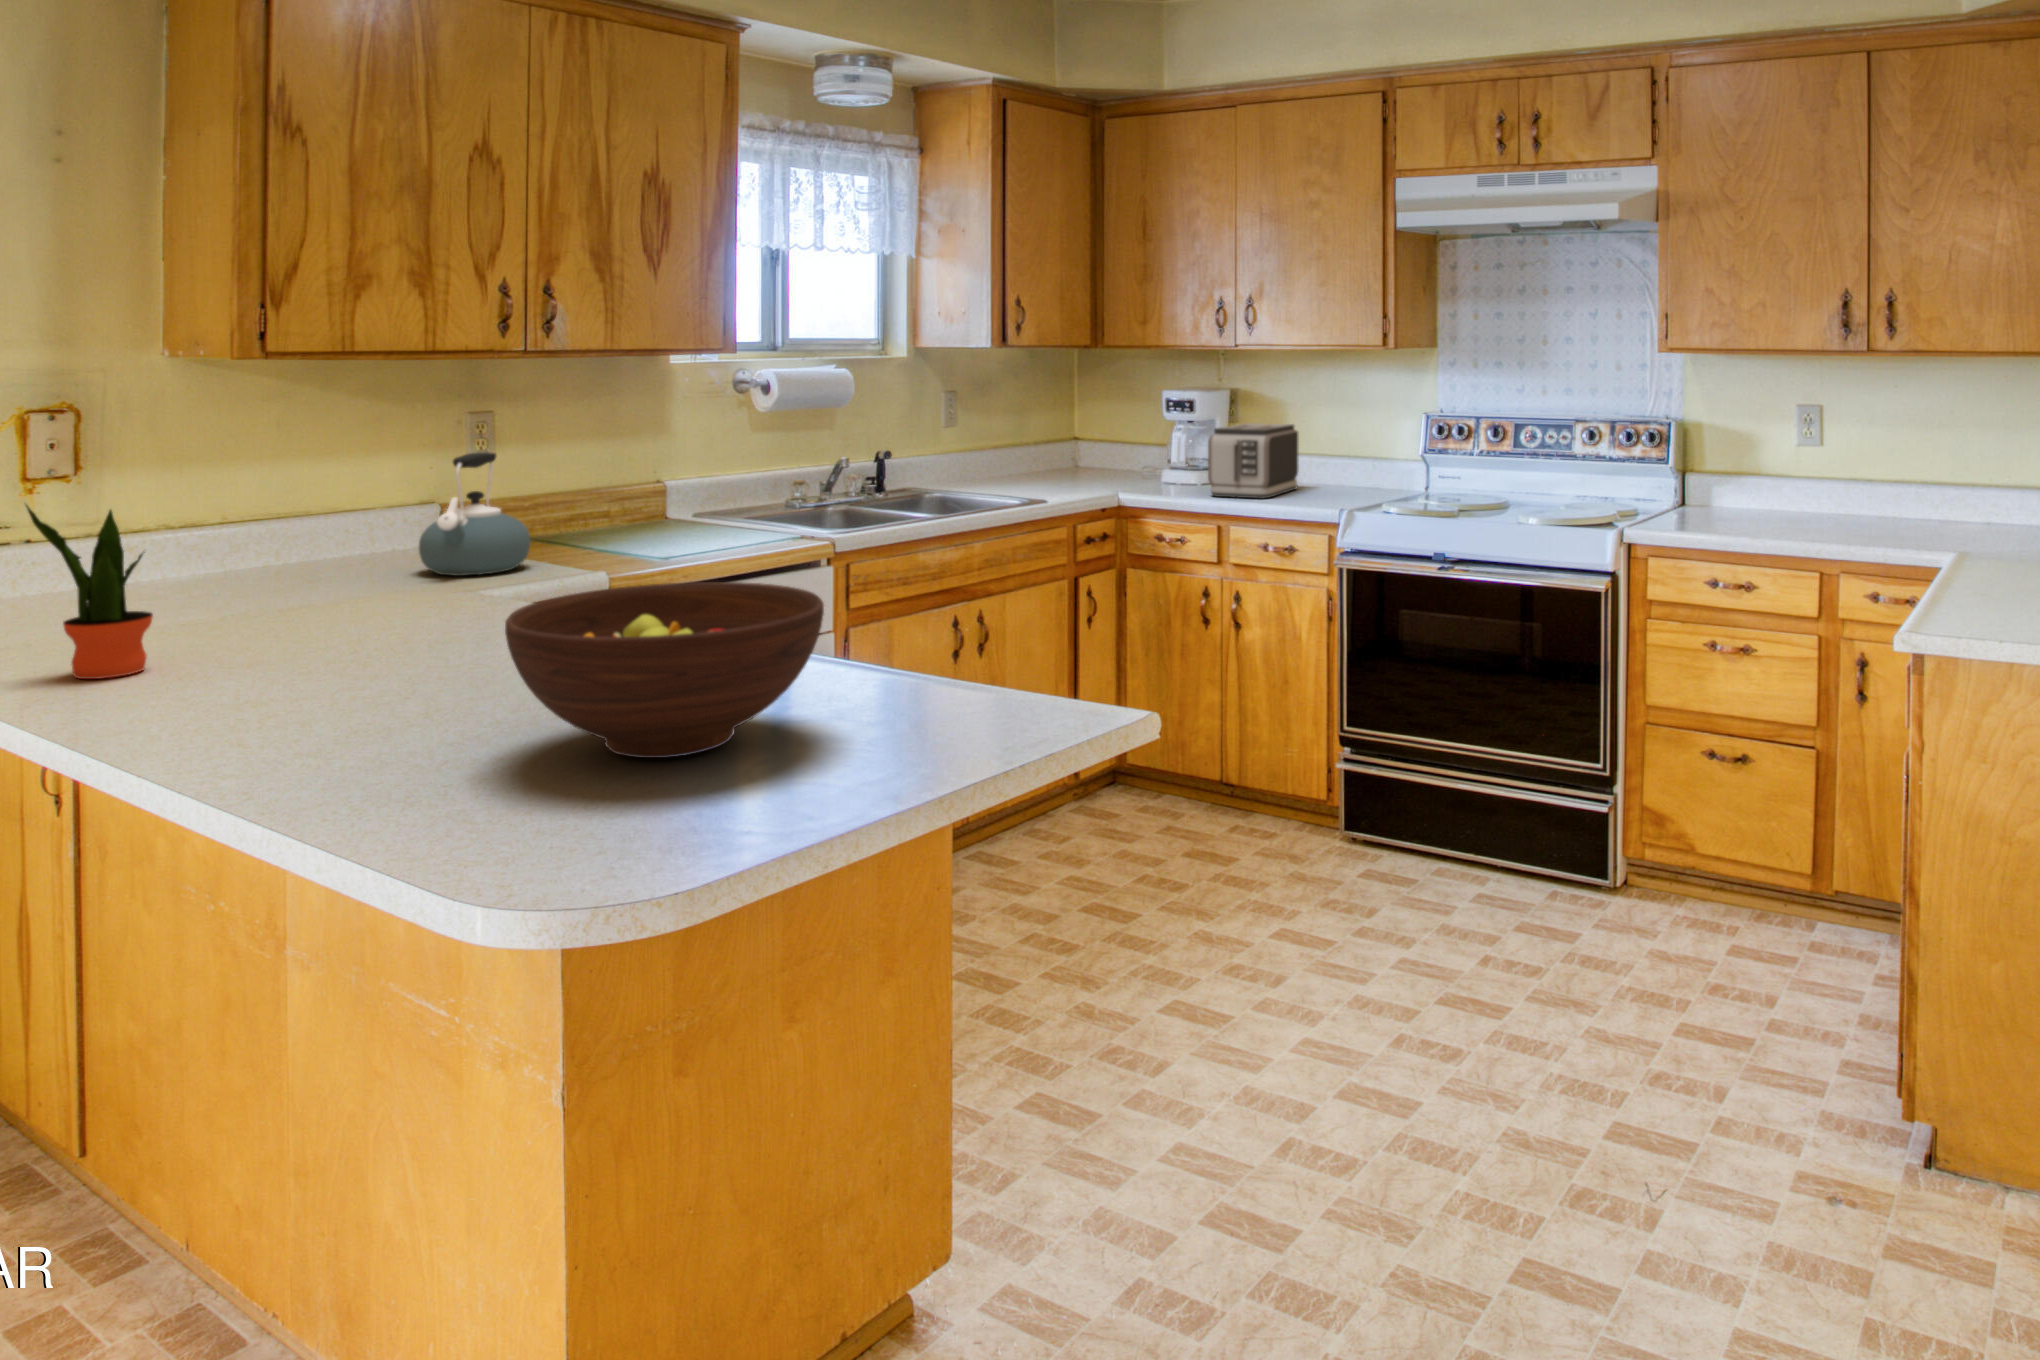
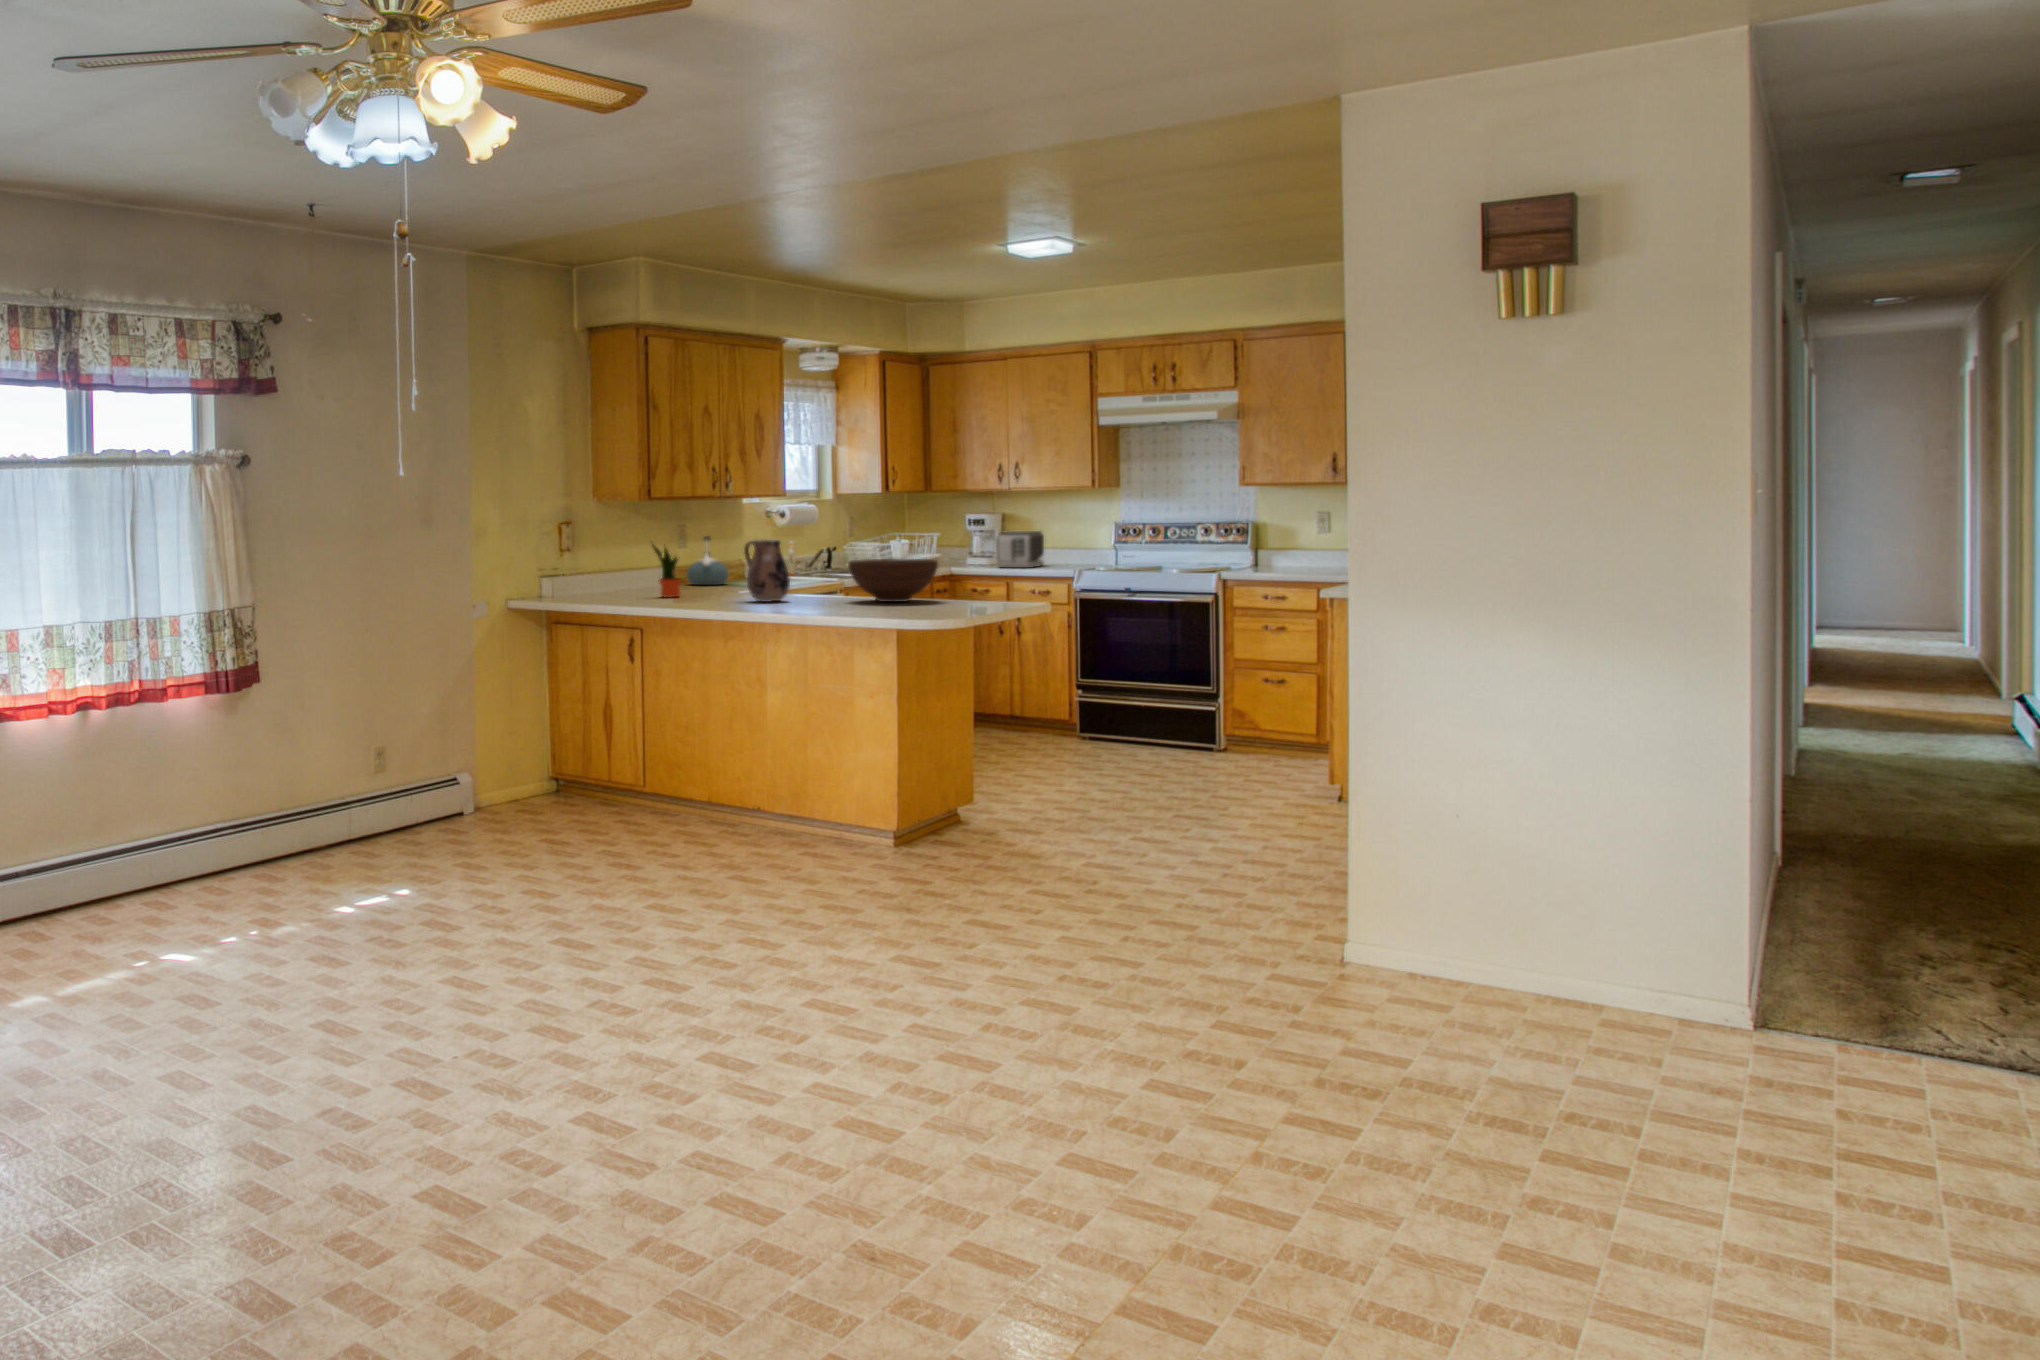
ceramic pitcher: none [192,521,362,741] -> present [744,540,790,602]

